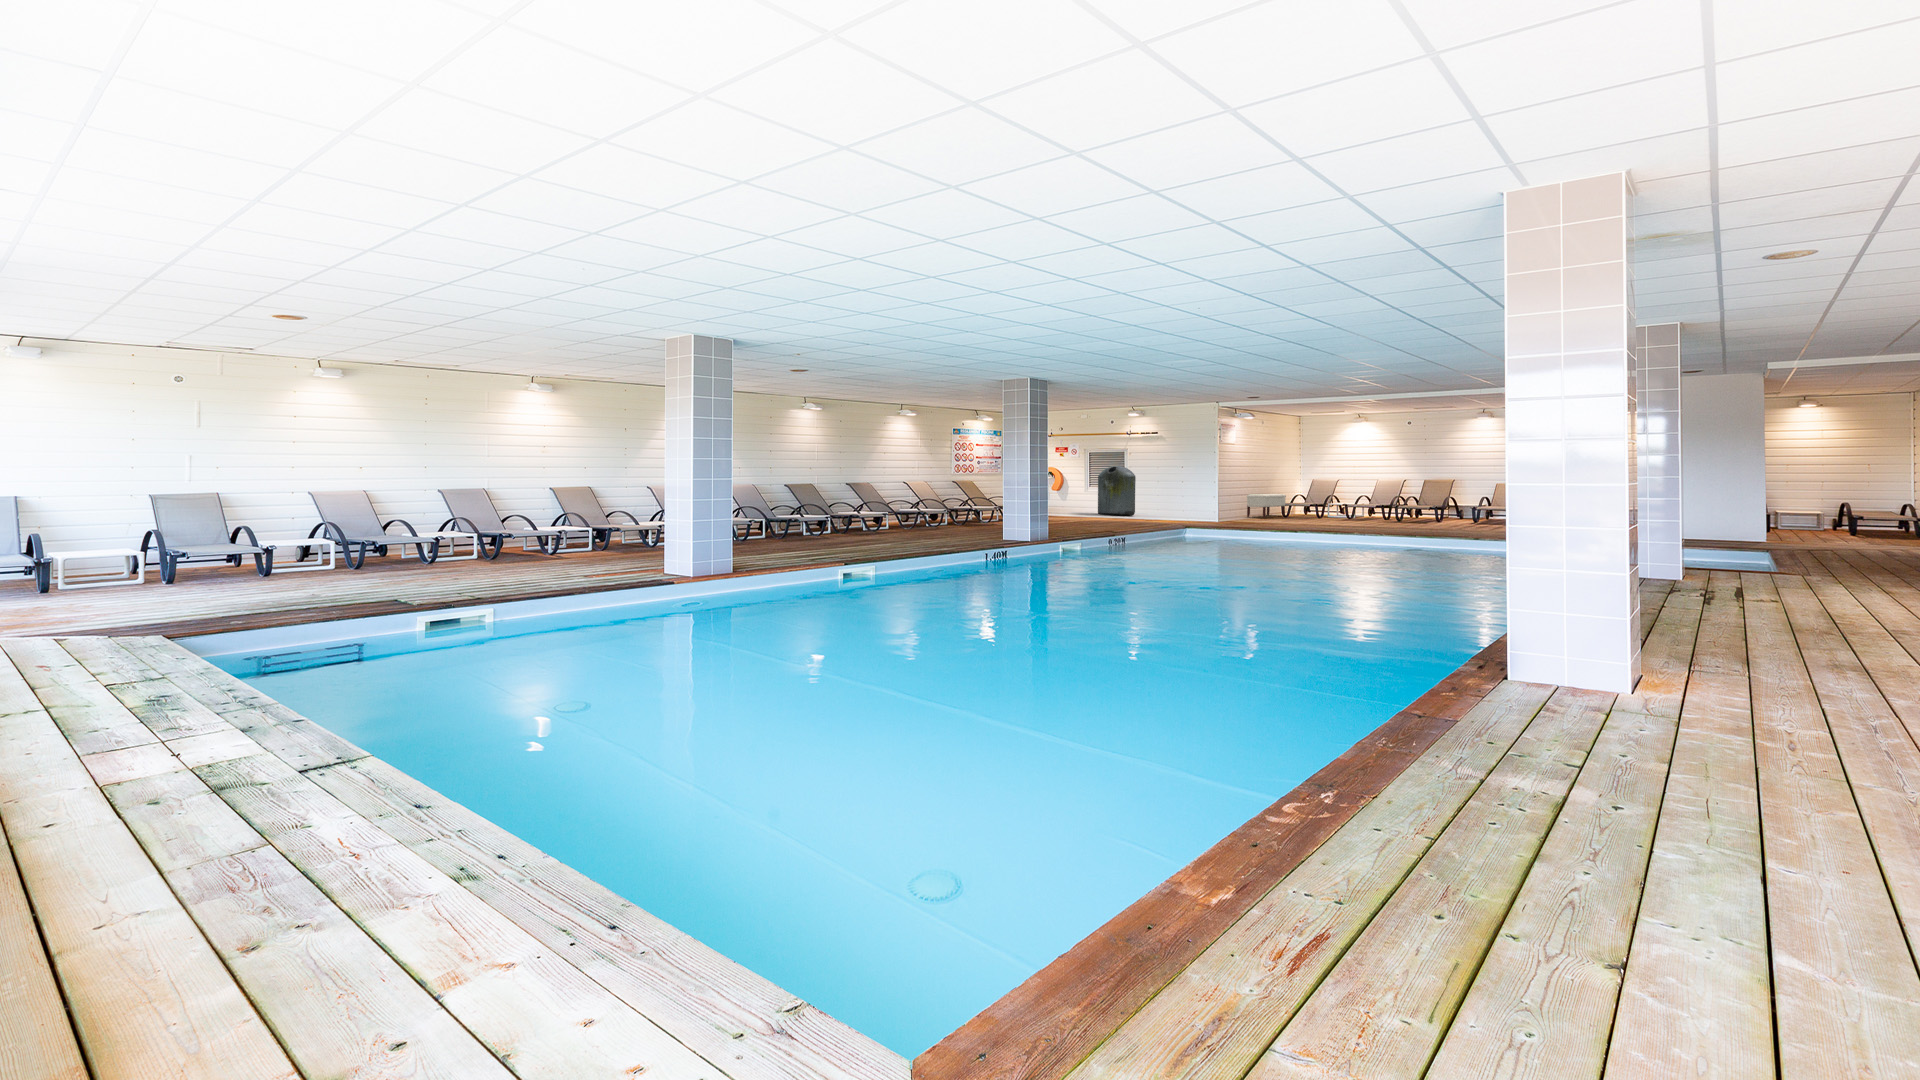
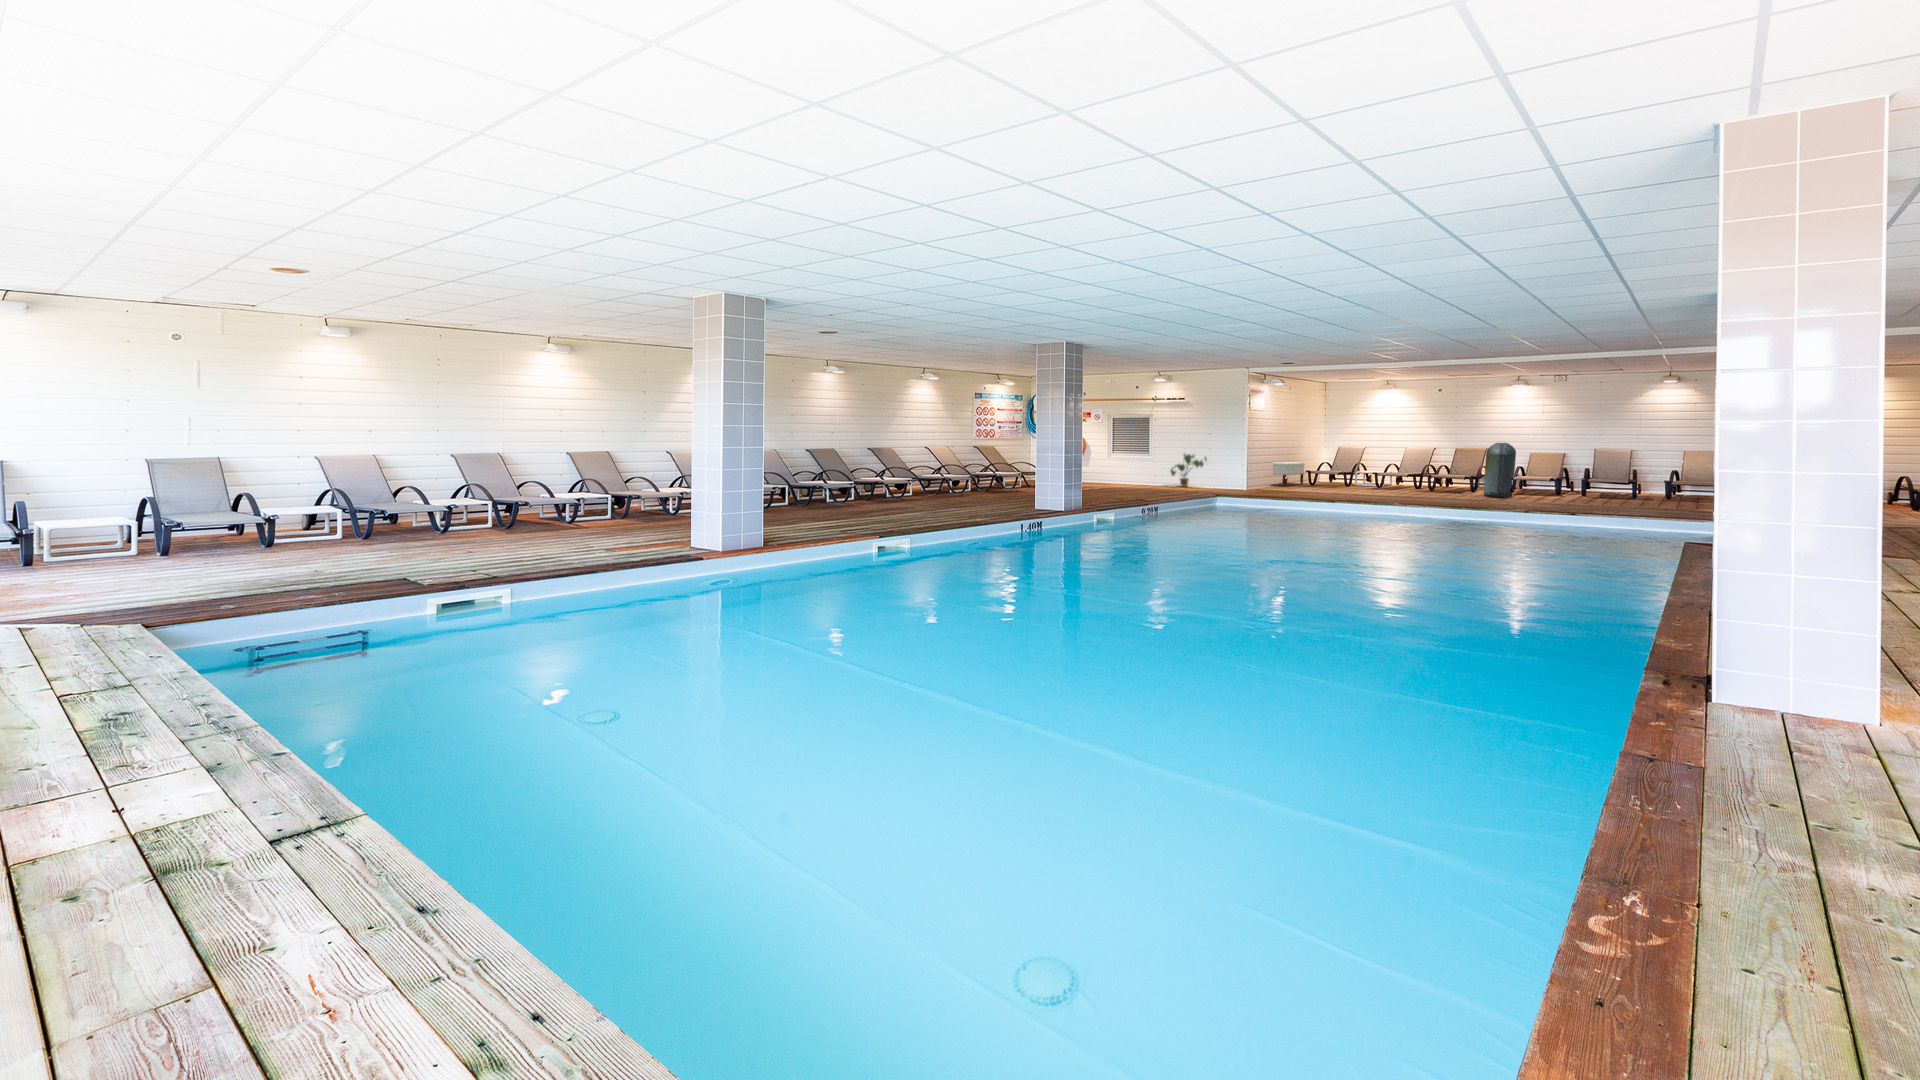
trash can: present [1098,466,1136,516] -> present [1484,443,1516,498]
house plant: none [1149,486,1187,519] -> present [1171,454,1207,487]

